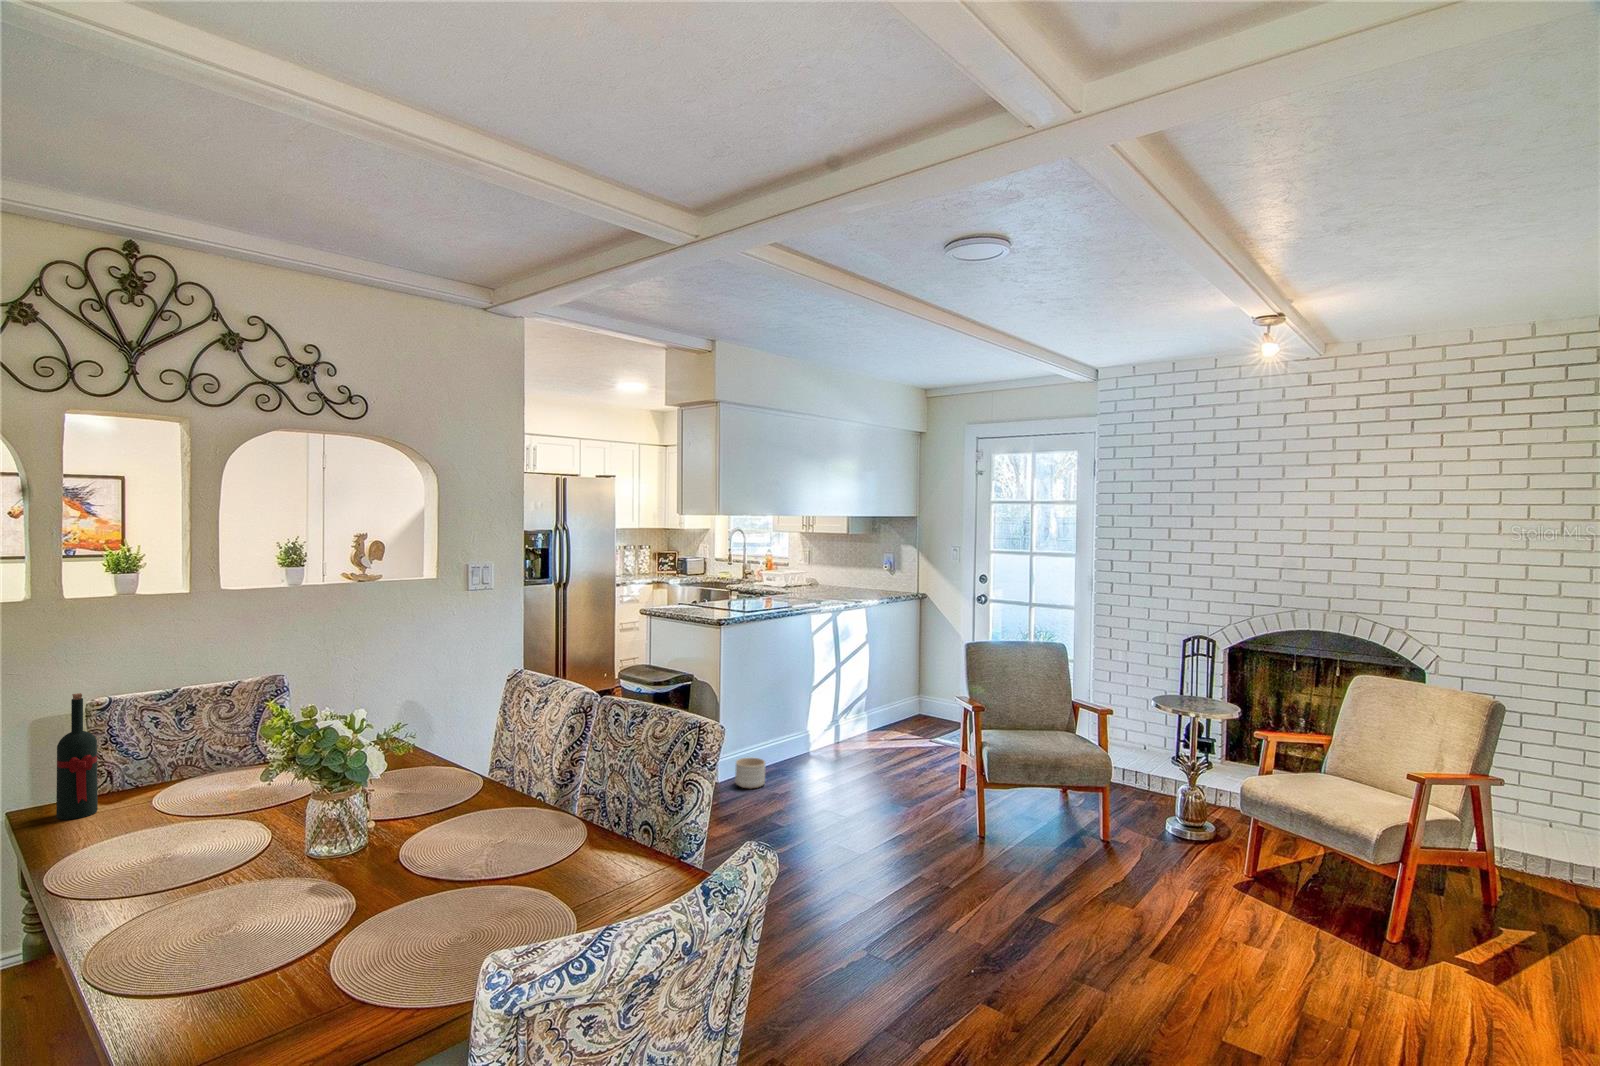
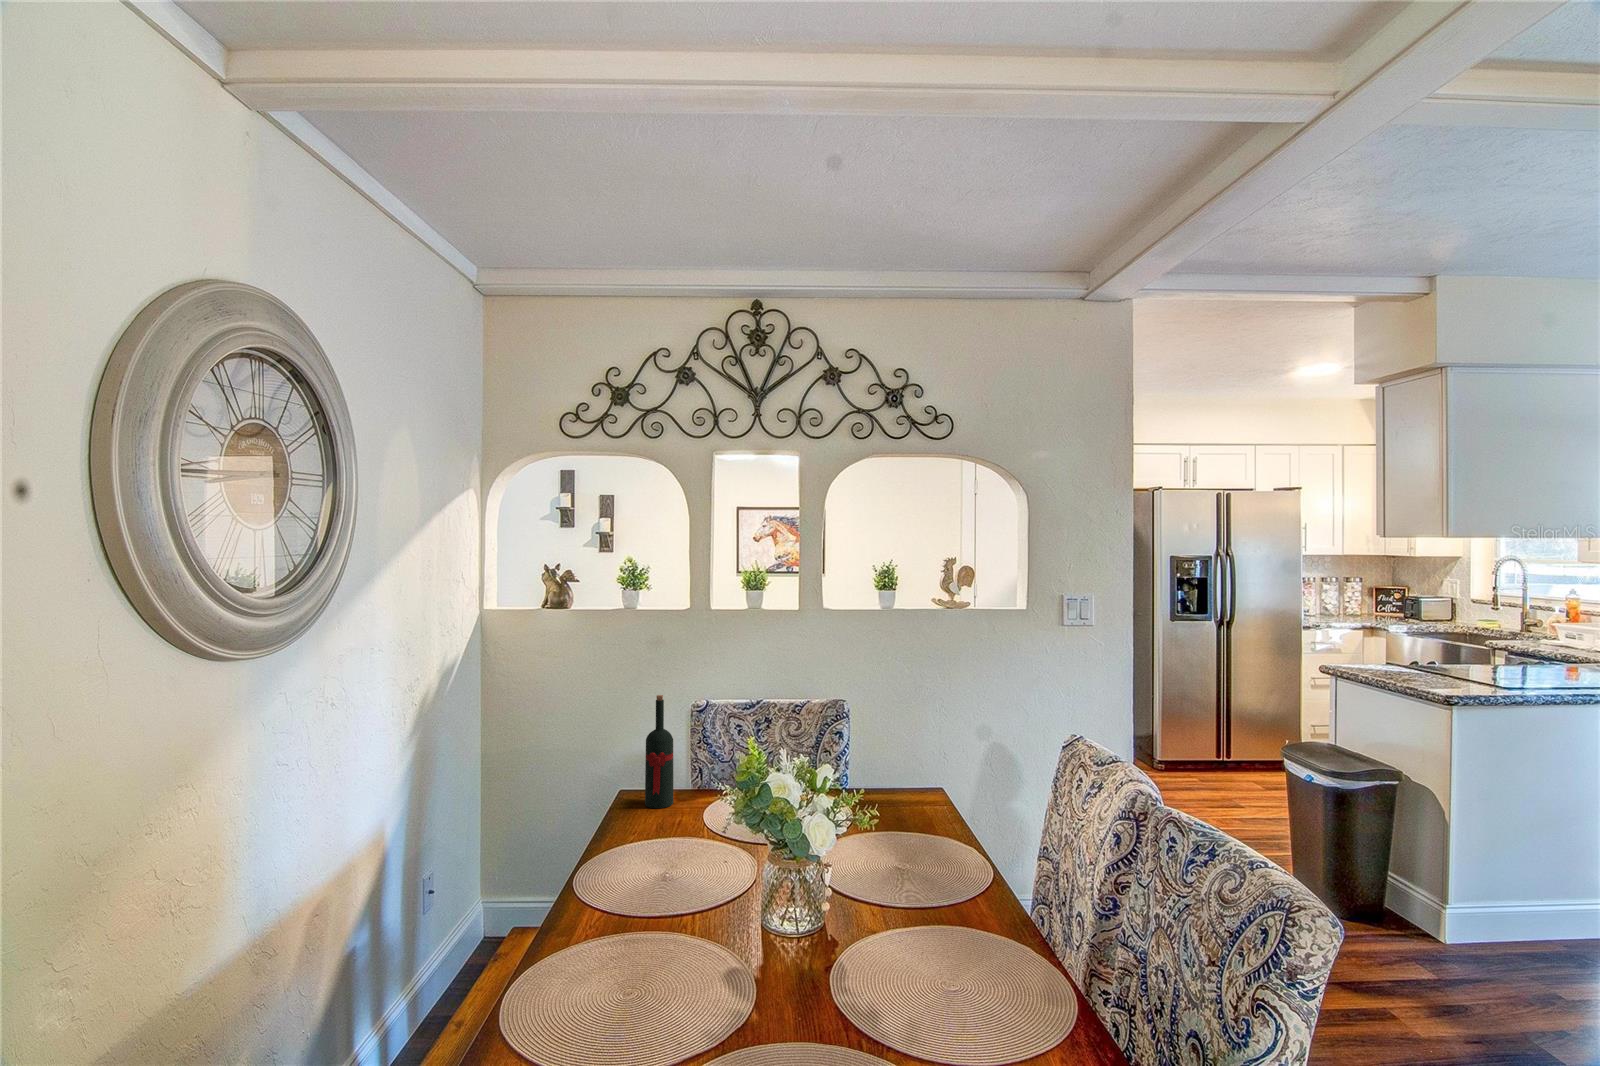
planter: present [735,757,766,789] -> none [1487,913,1551,971]

